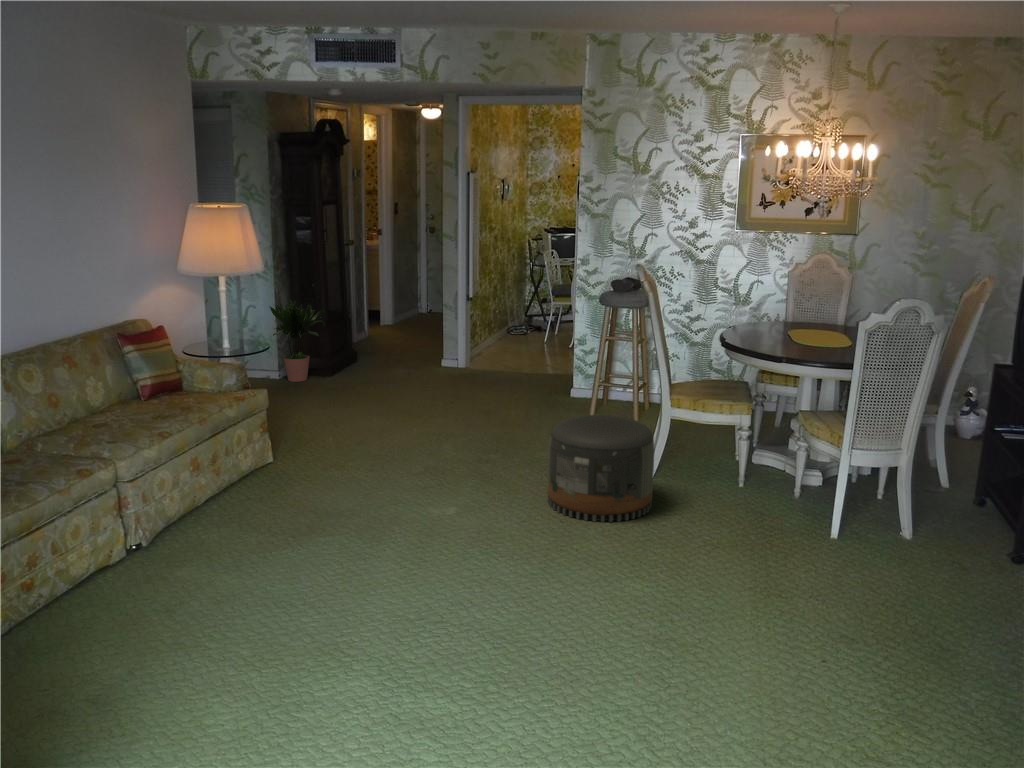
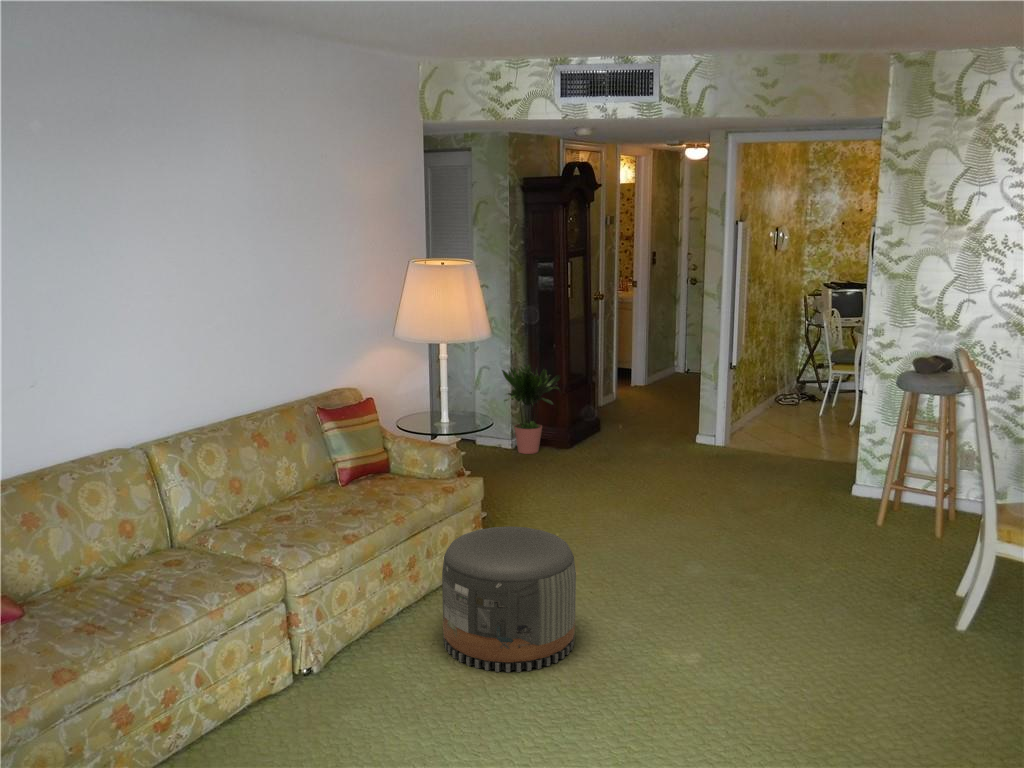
pouf: present [547,415,655,522] -> present [442,526,576,672]

